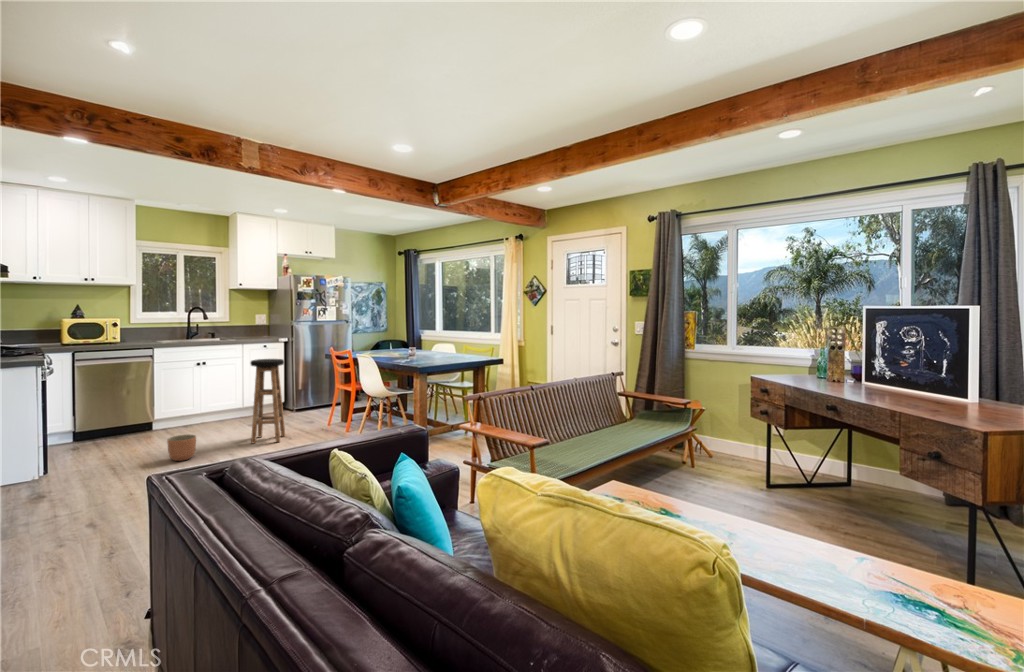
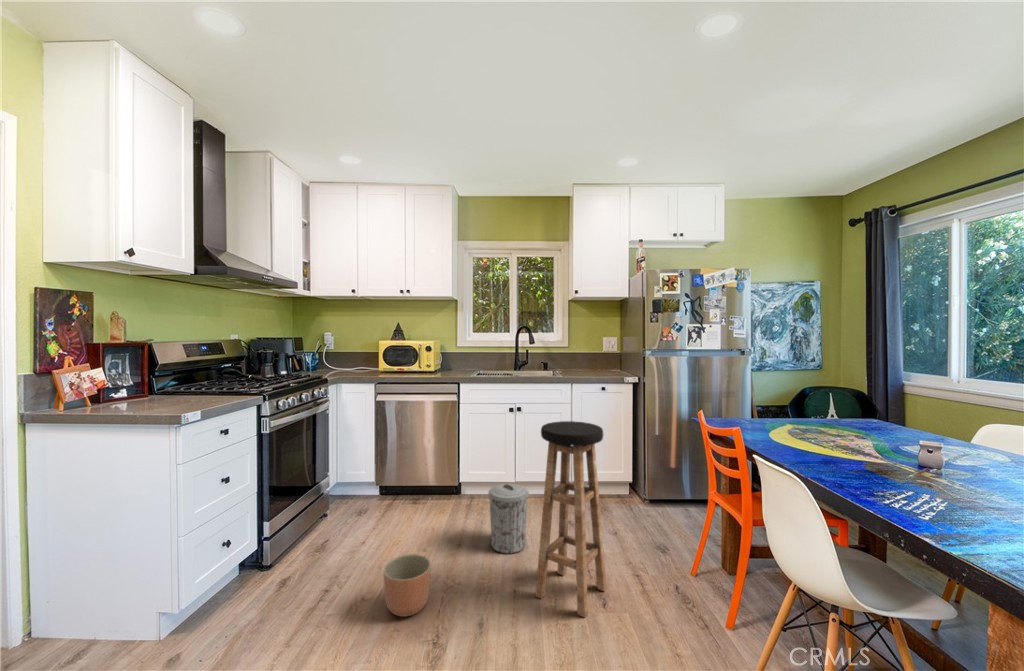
trash can: none [205,403,232,440] -> present [489,484,529,554]

